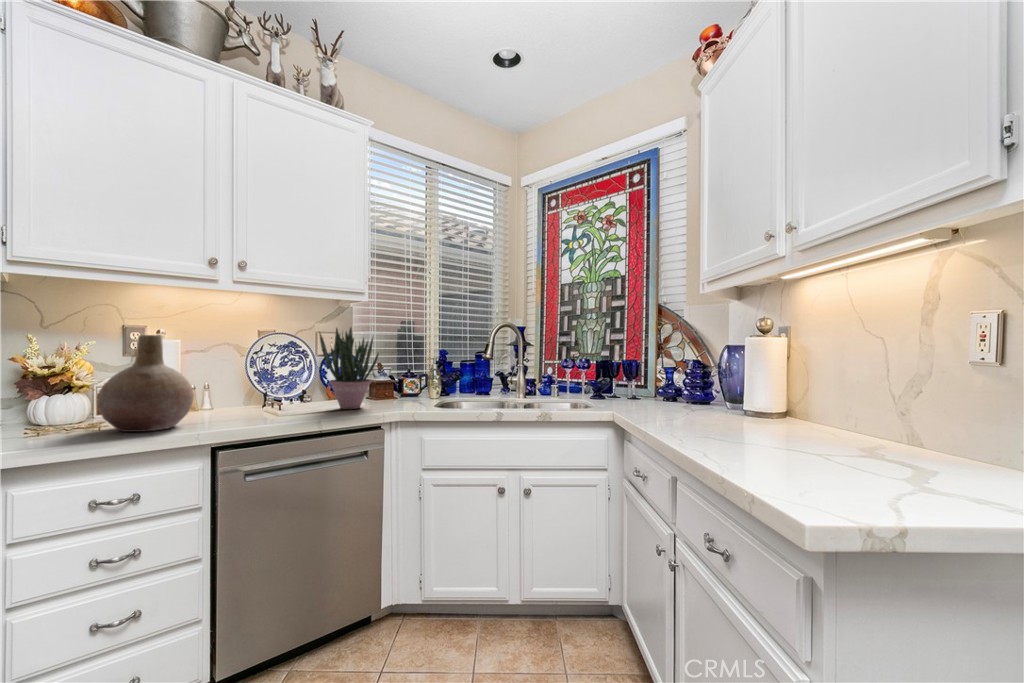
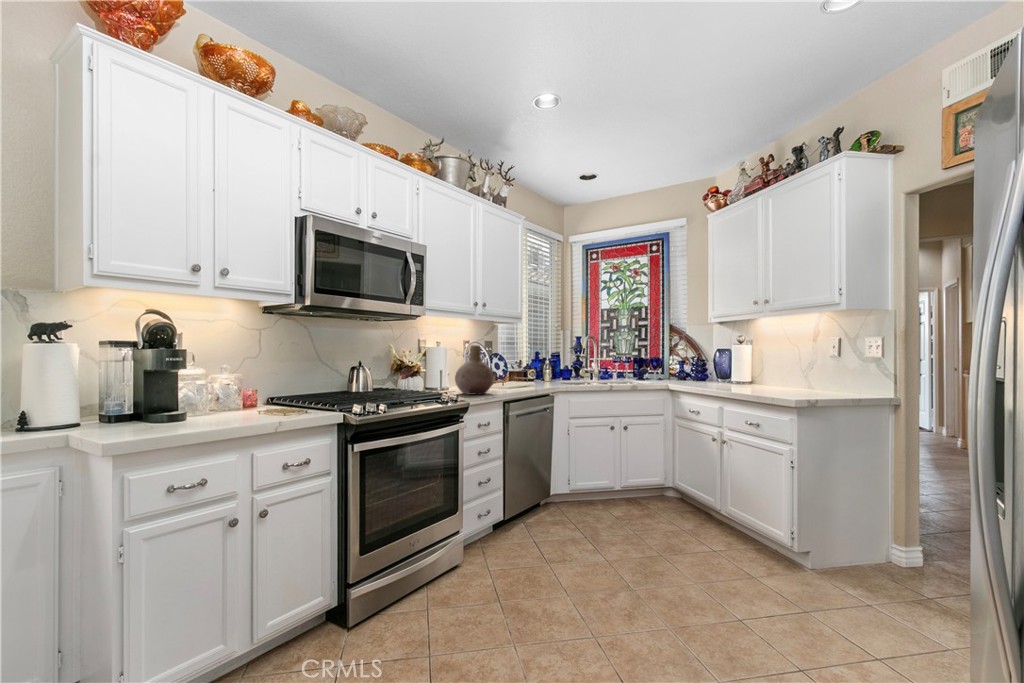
potted plant: present [319,328,379,409] -> none [514,339,544,387]

